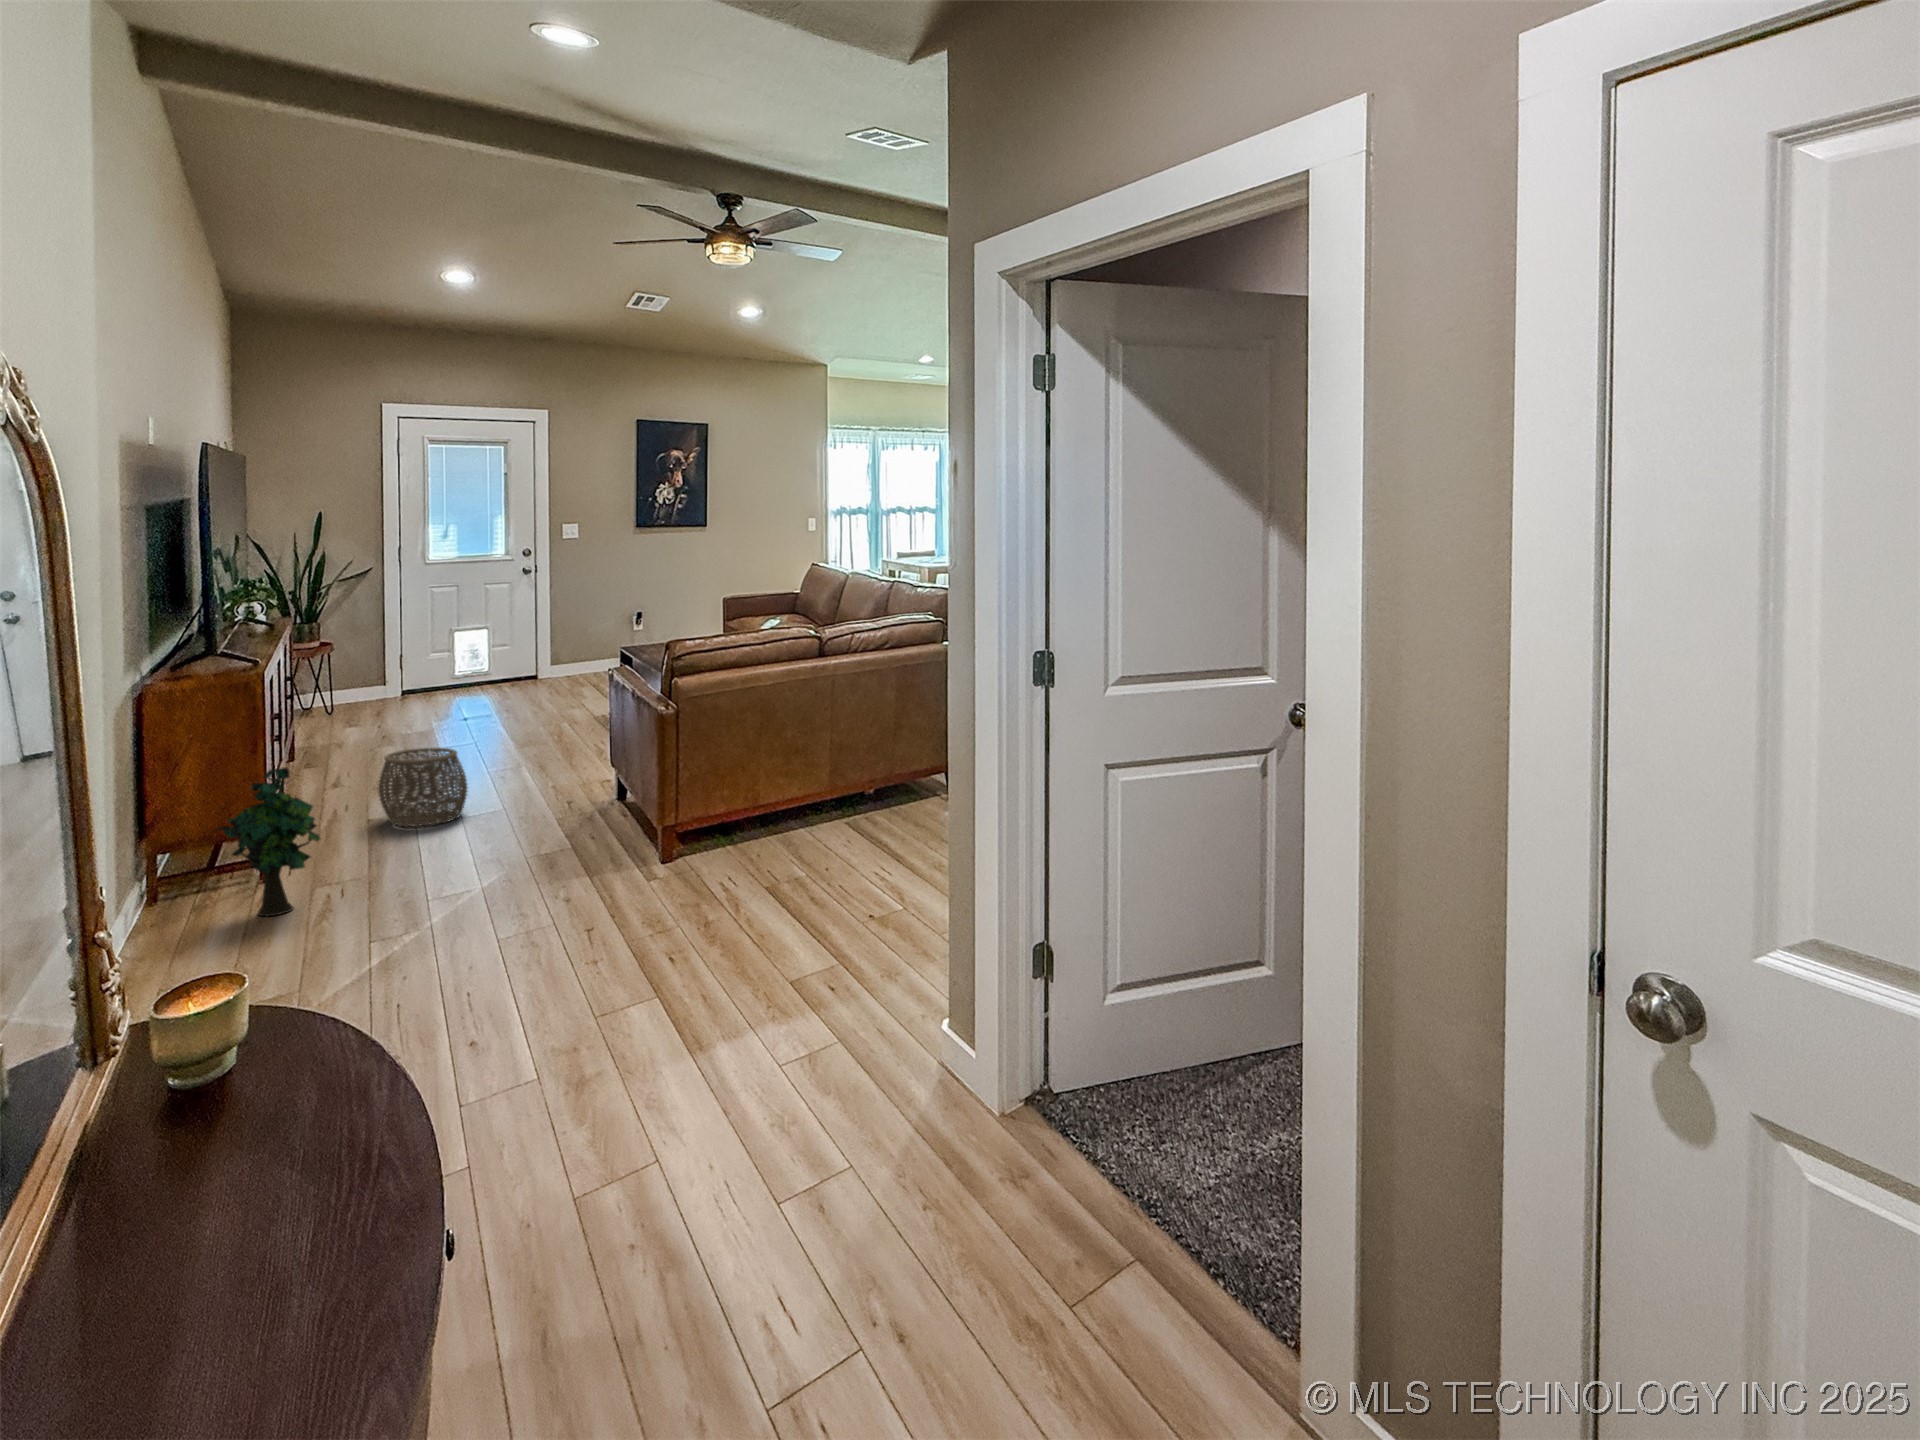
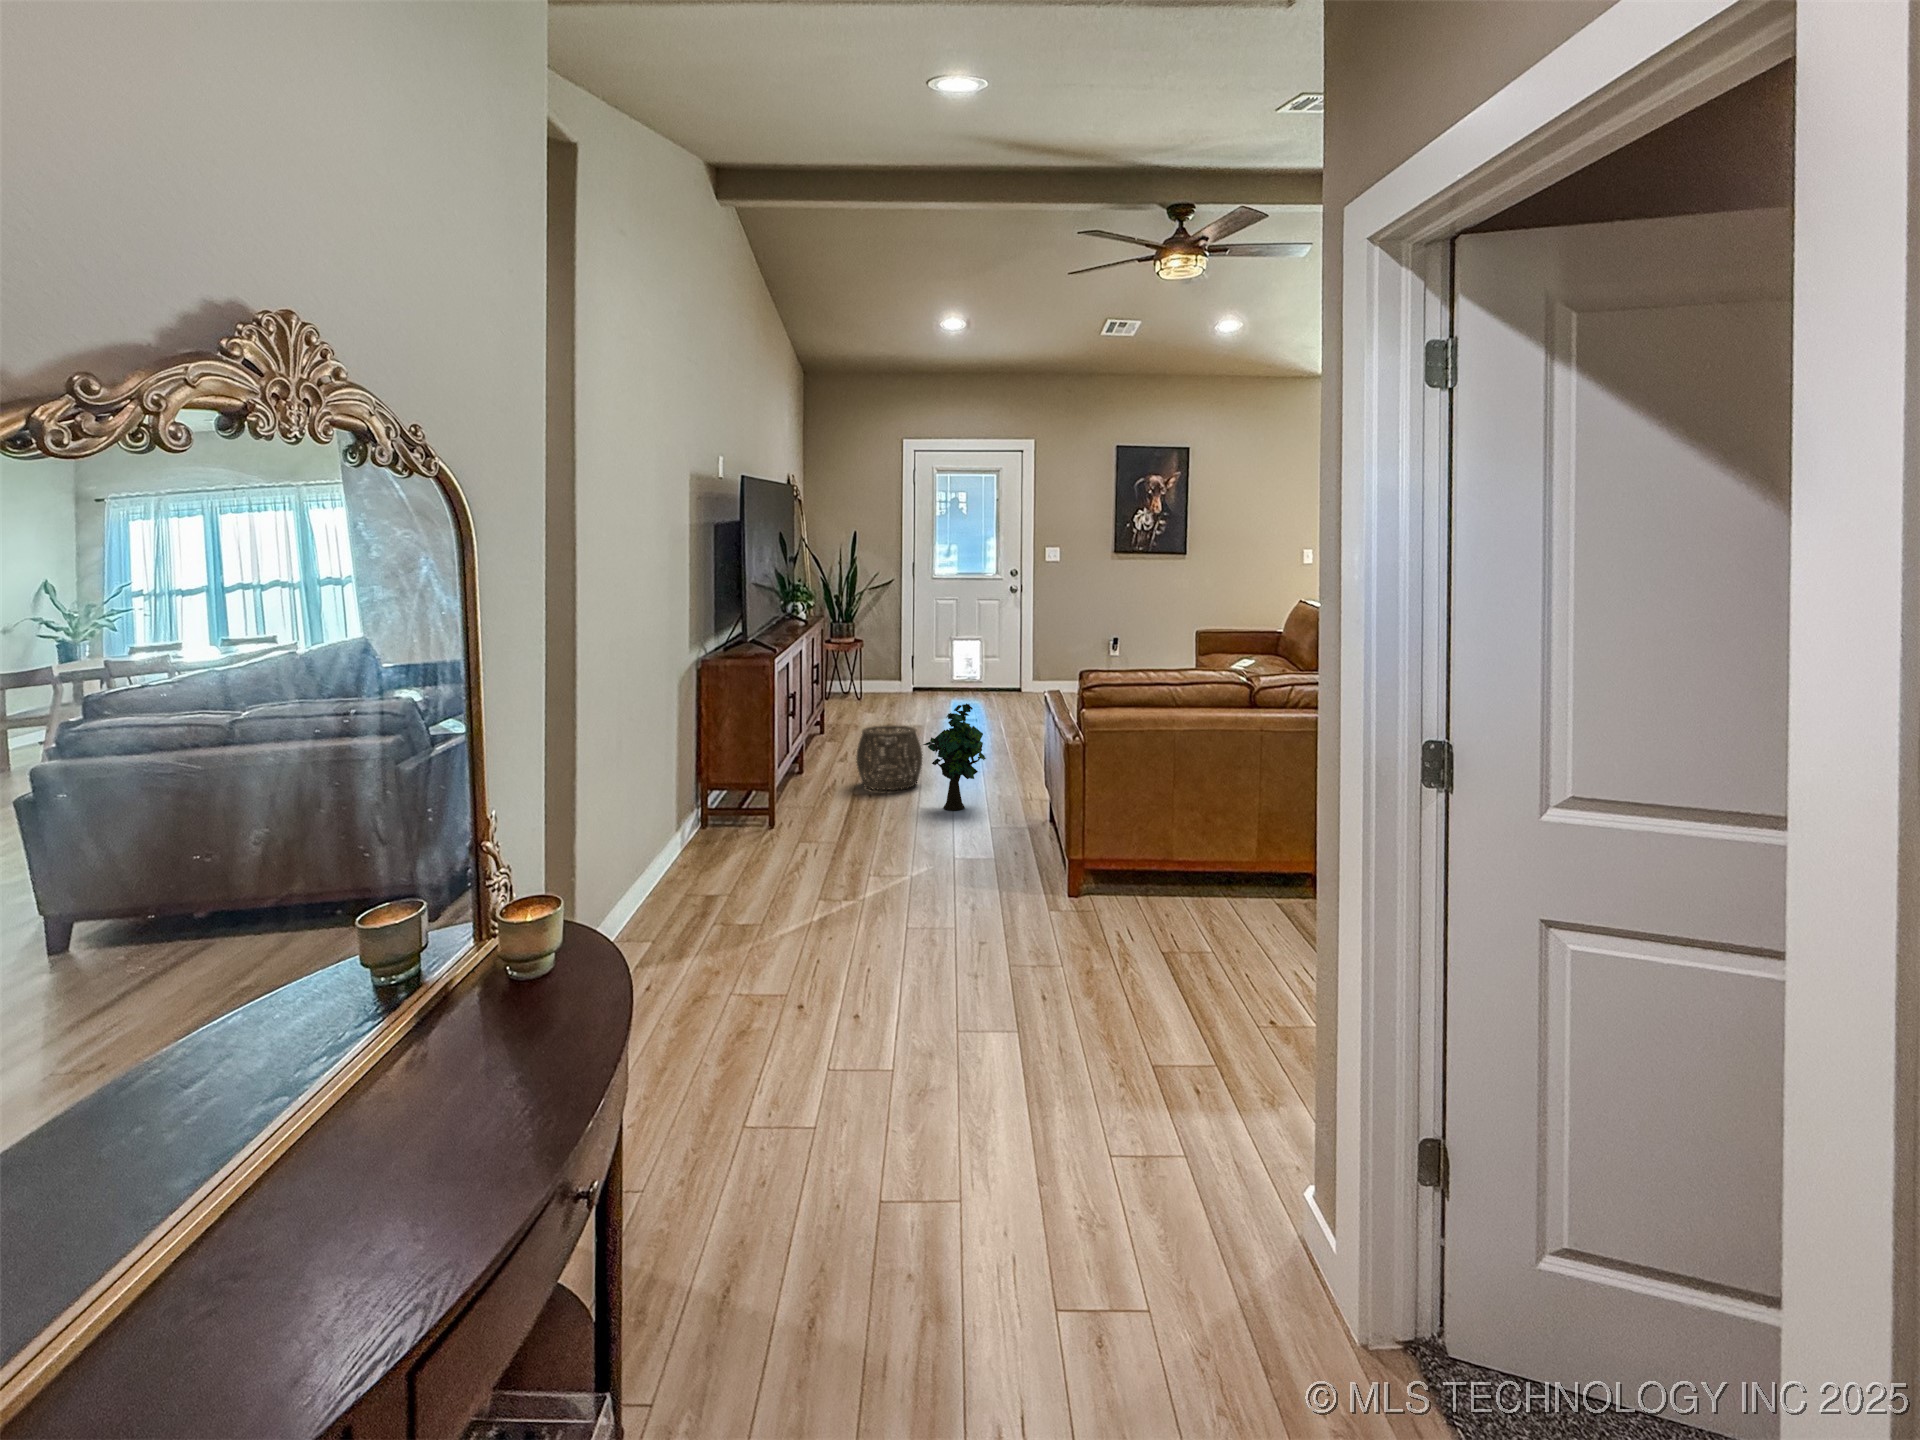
decorative plant: present [212,767,320,916] -> present [923,703,986,810]

